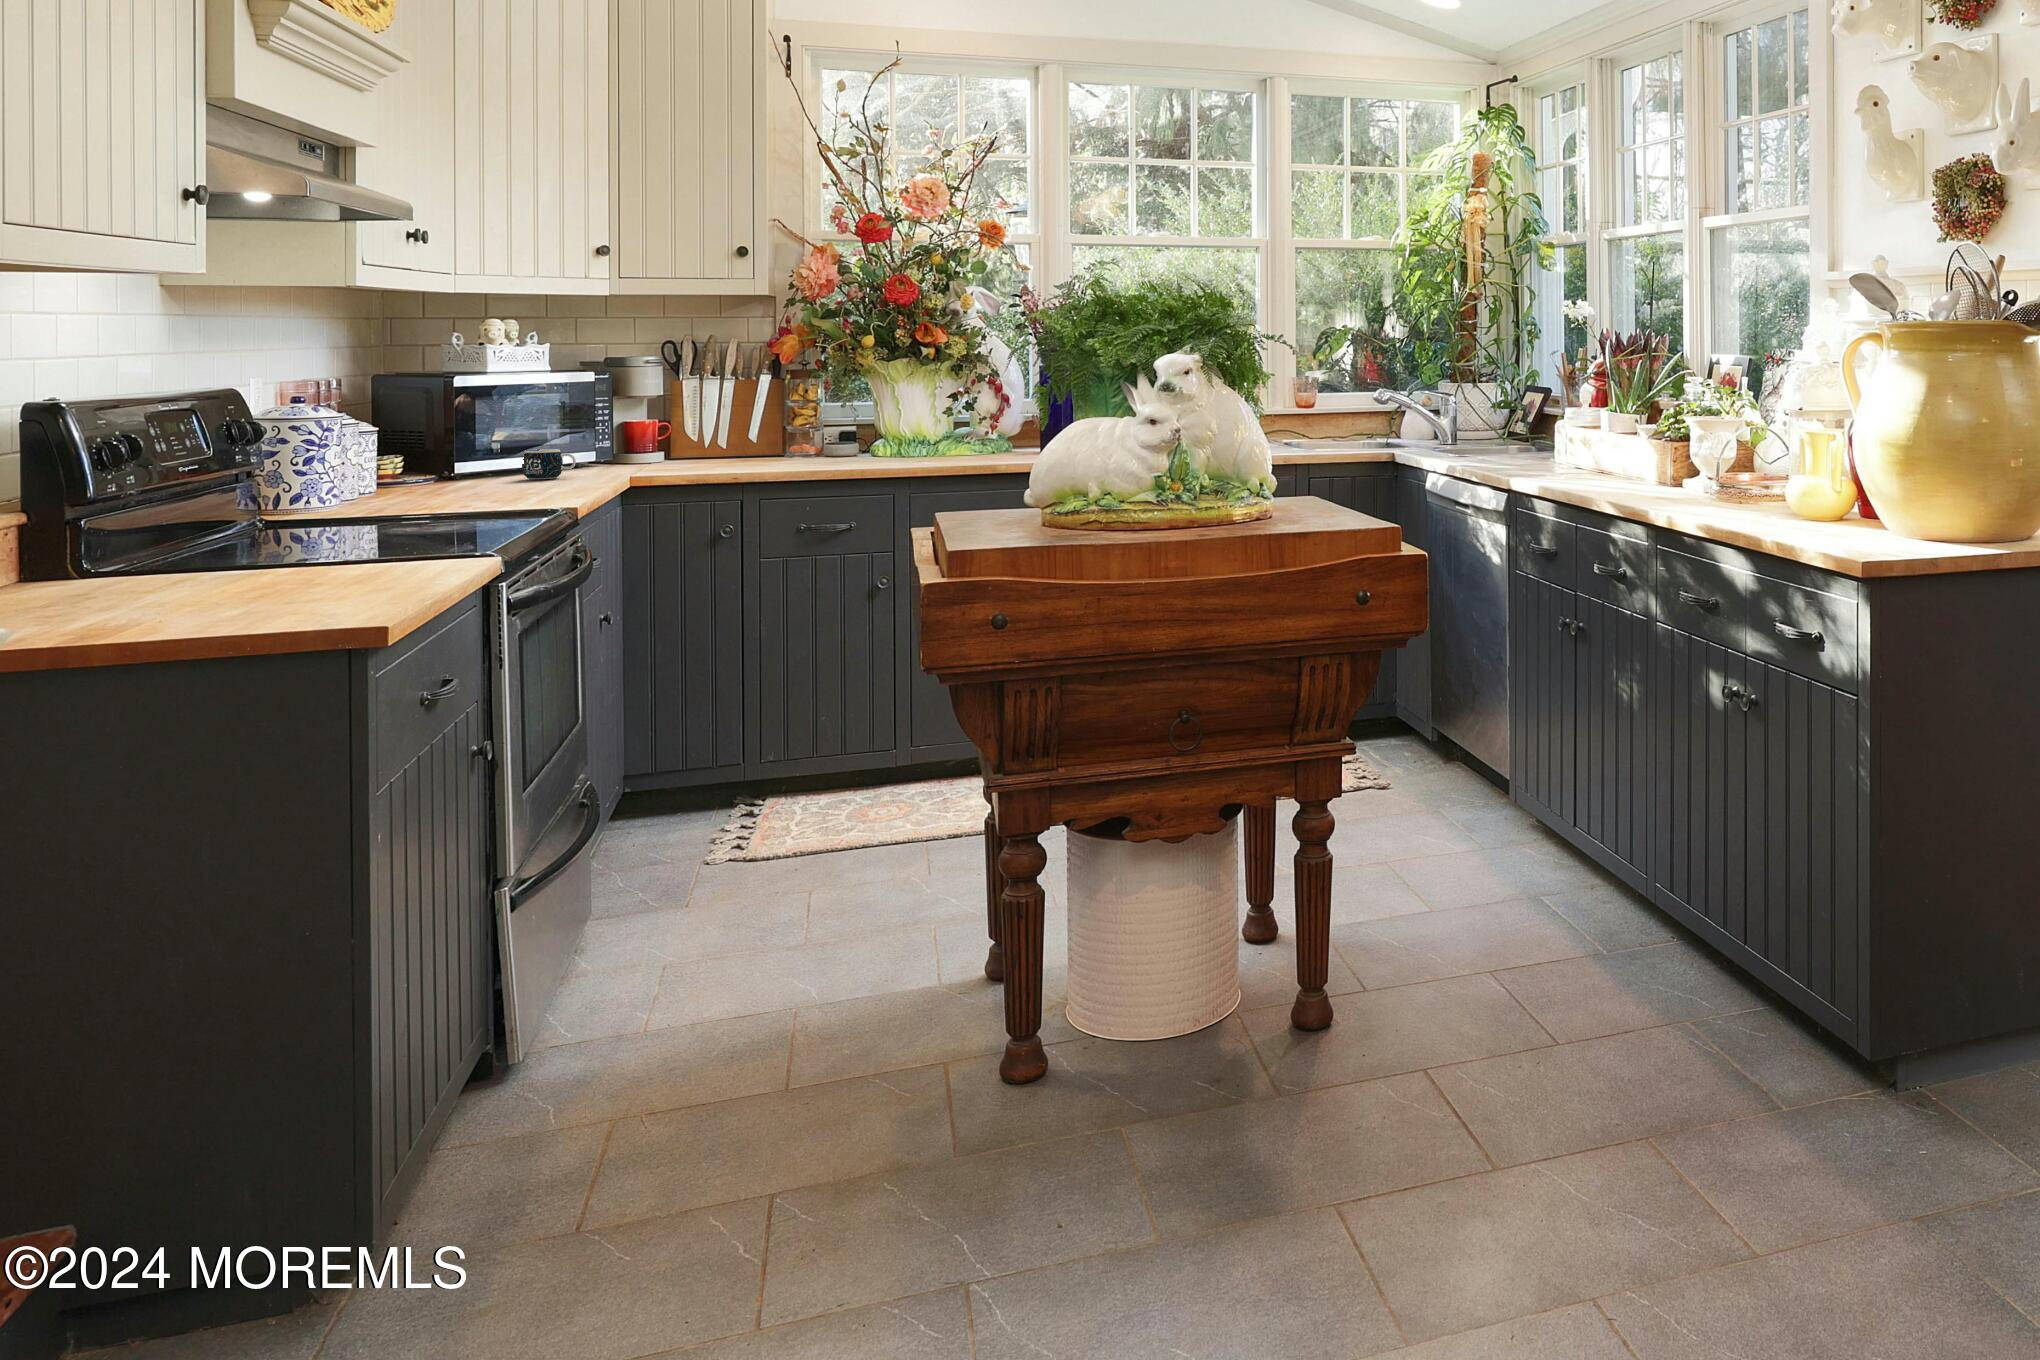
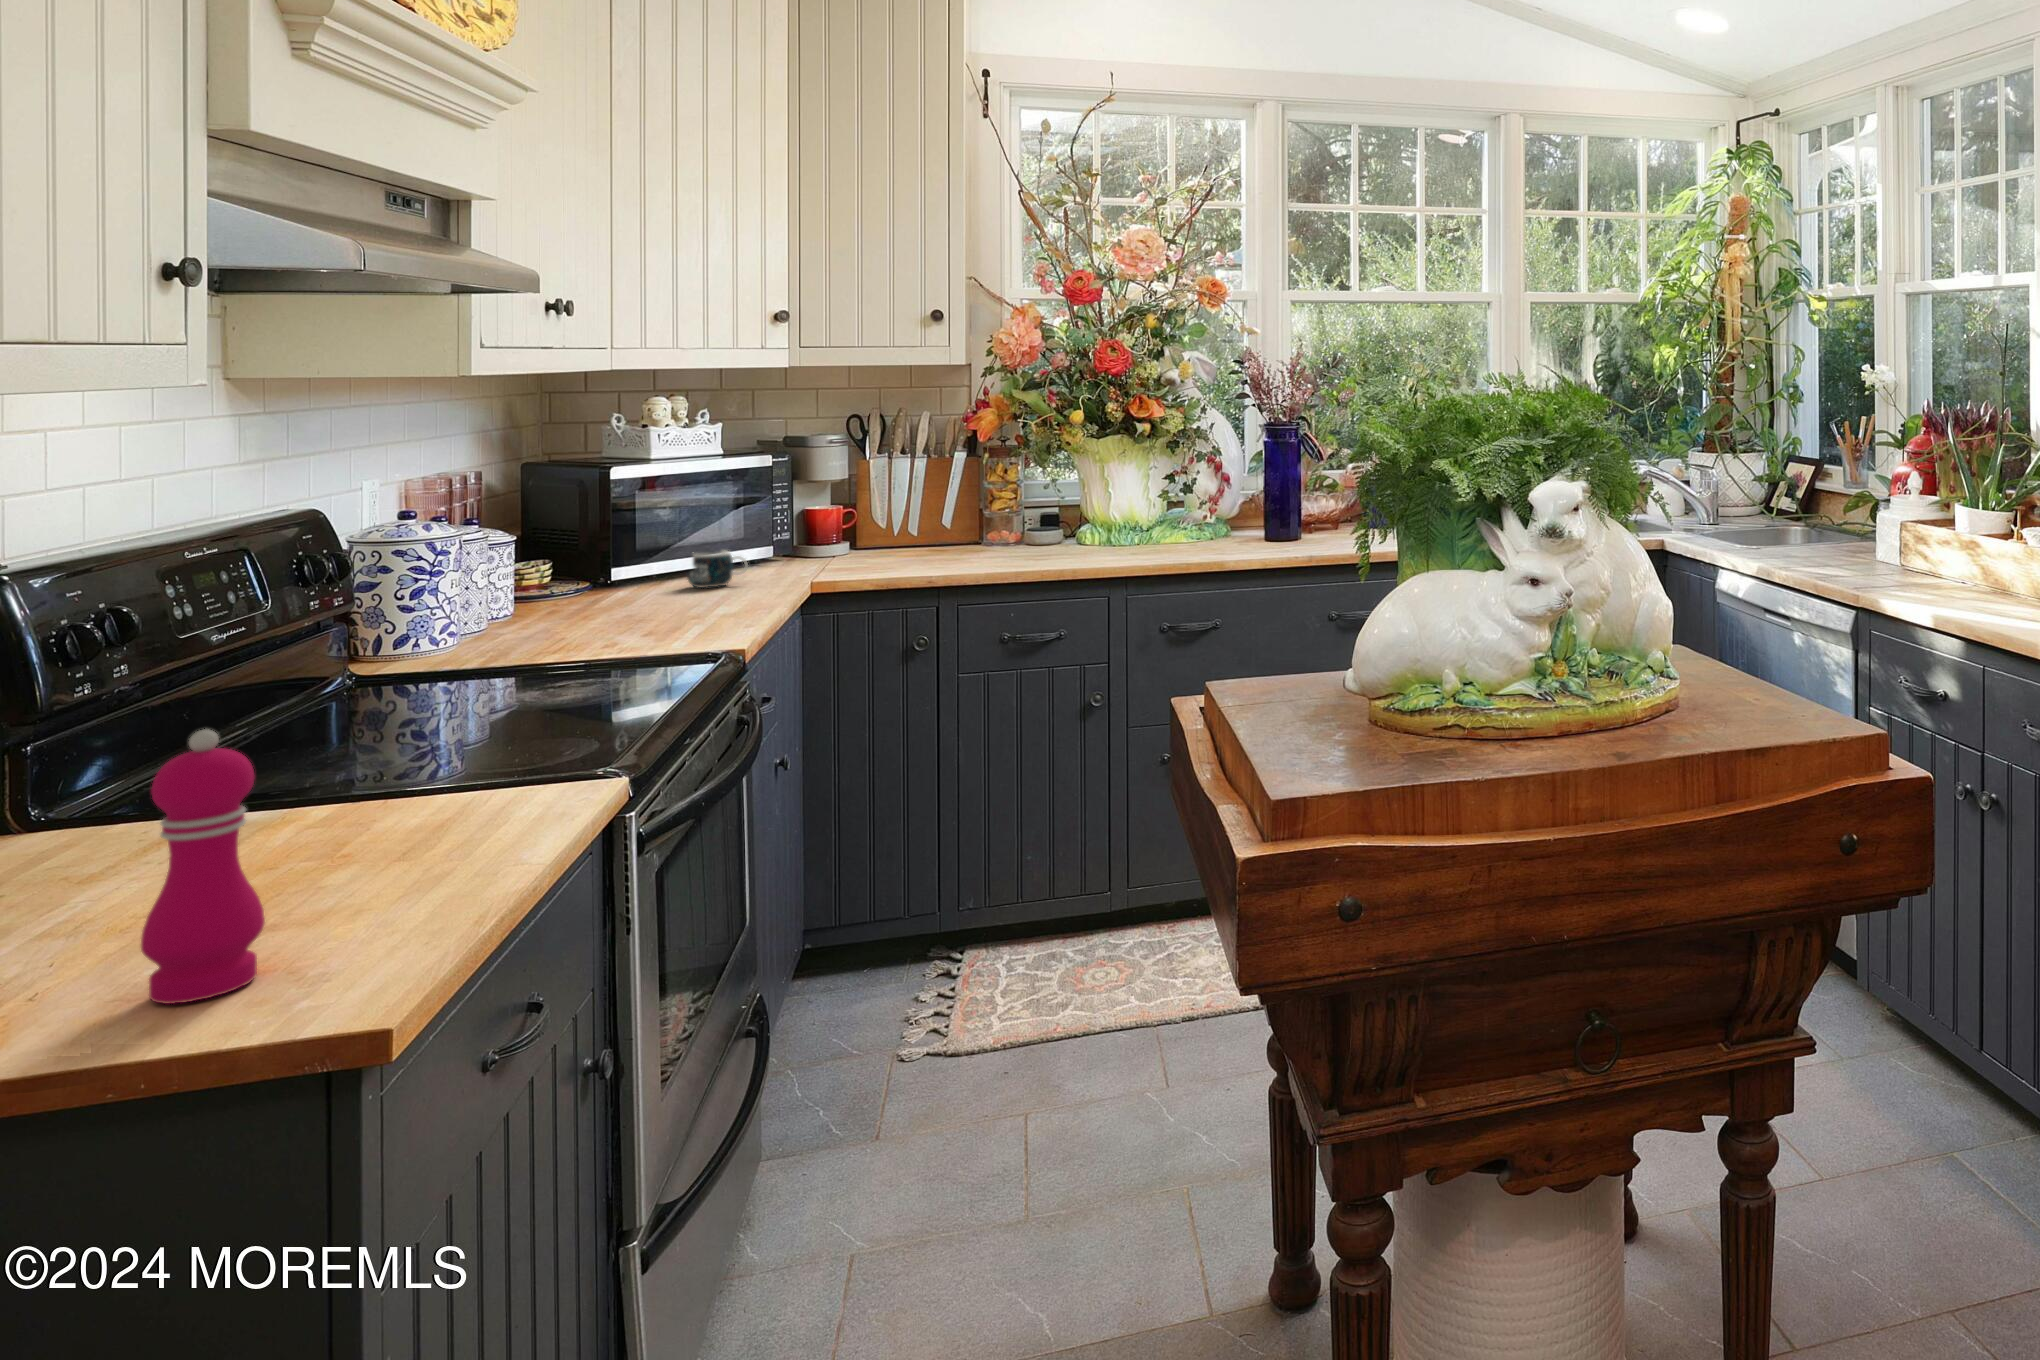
pepper mill: none [245,466,313,622] -> present [141,729,265,1004]

